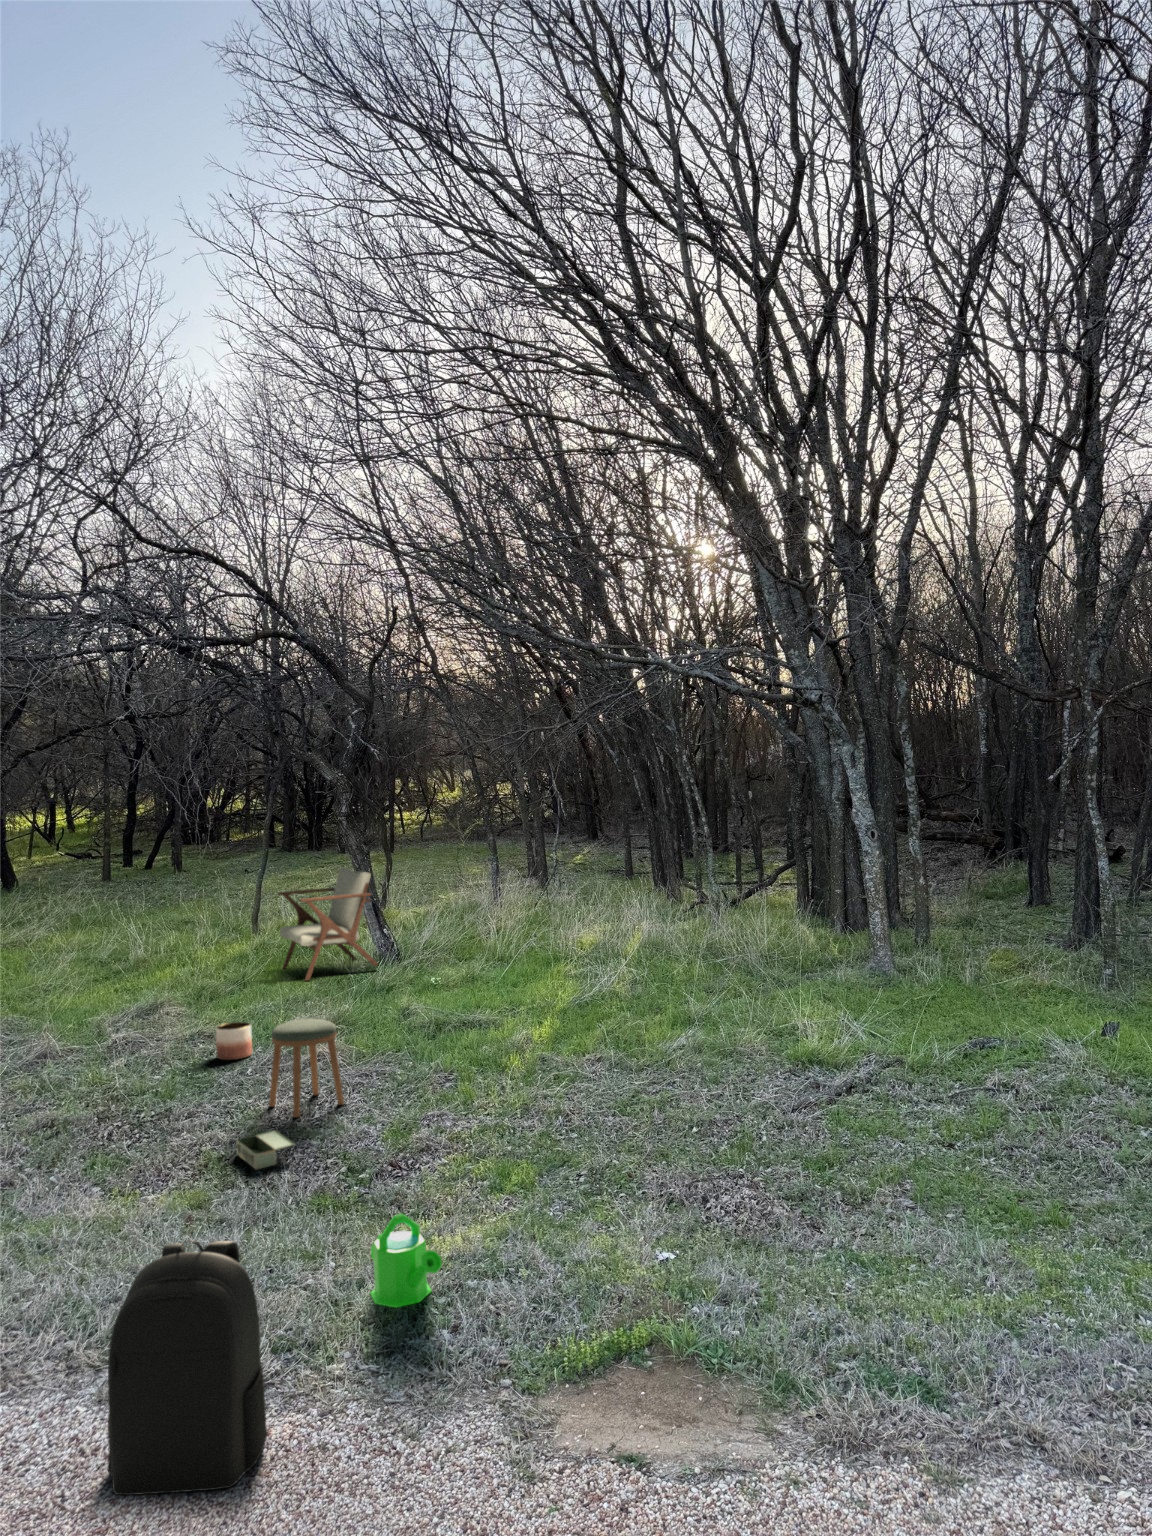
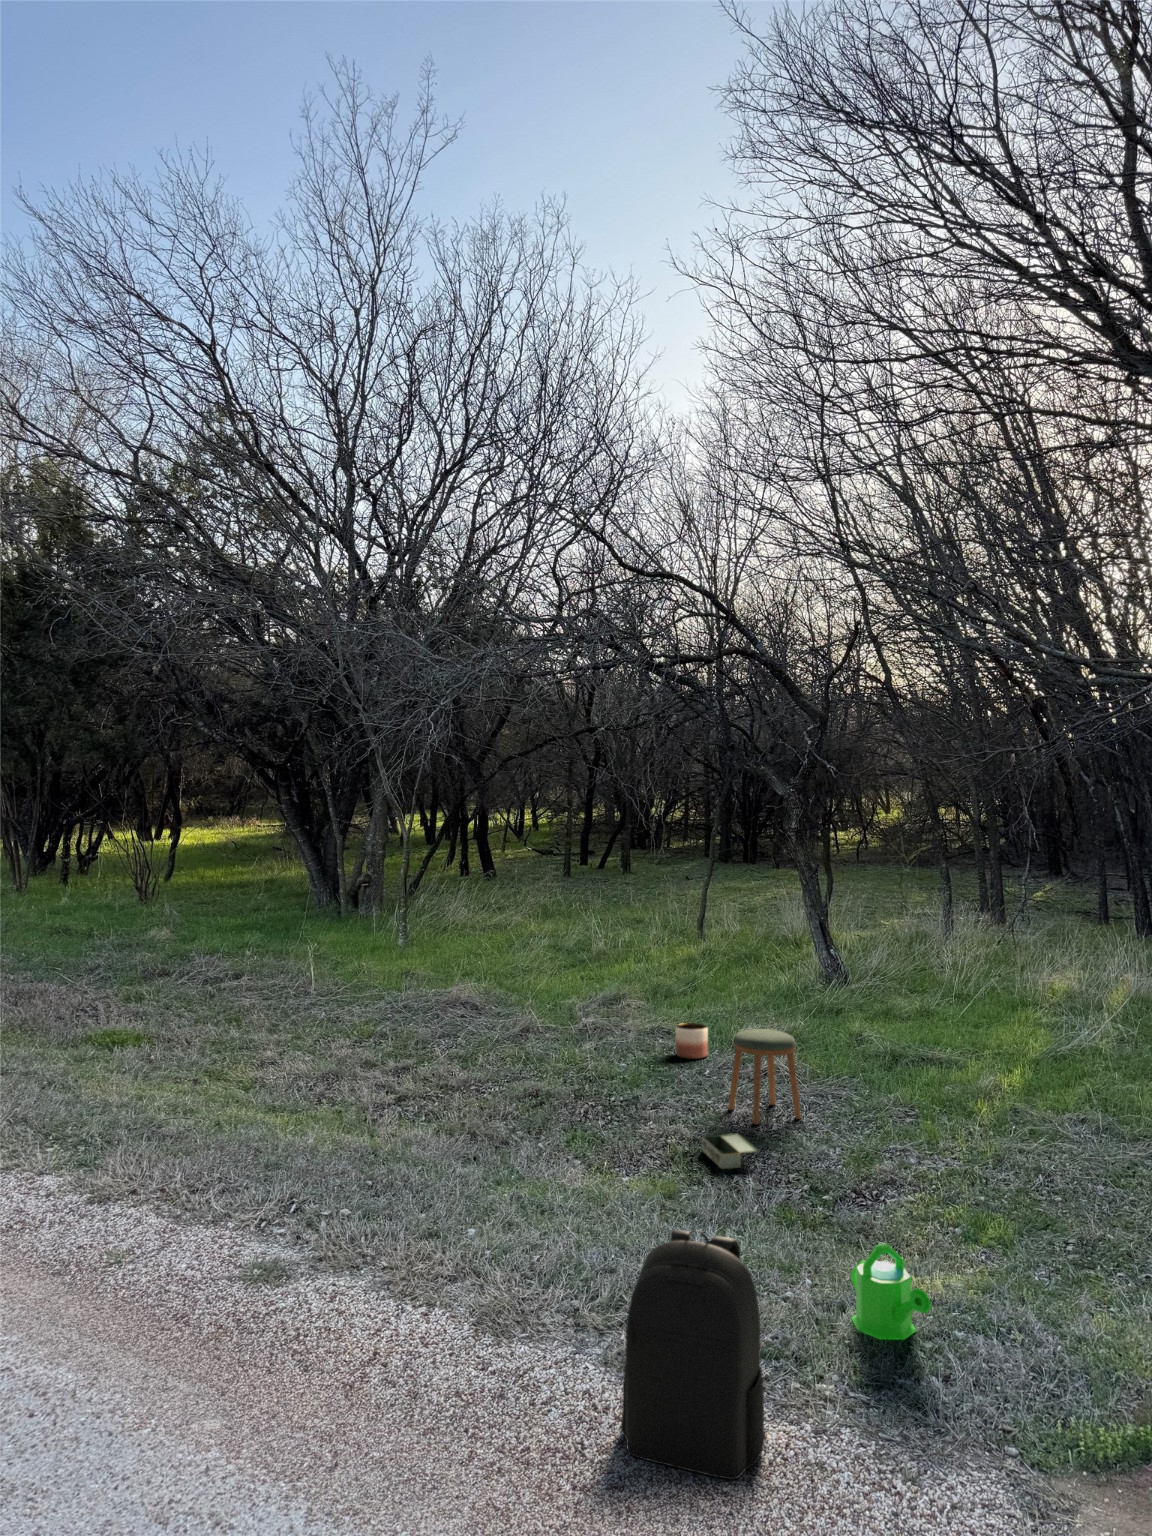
lounge chair: present [278,868,378,981] -> none [728,883,831,990]

